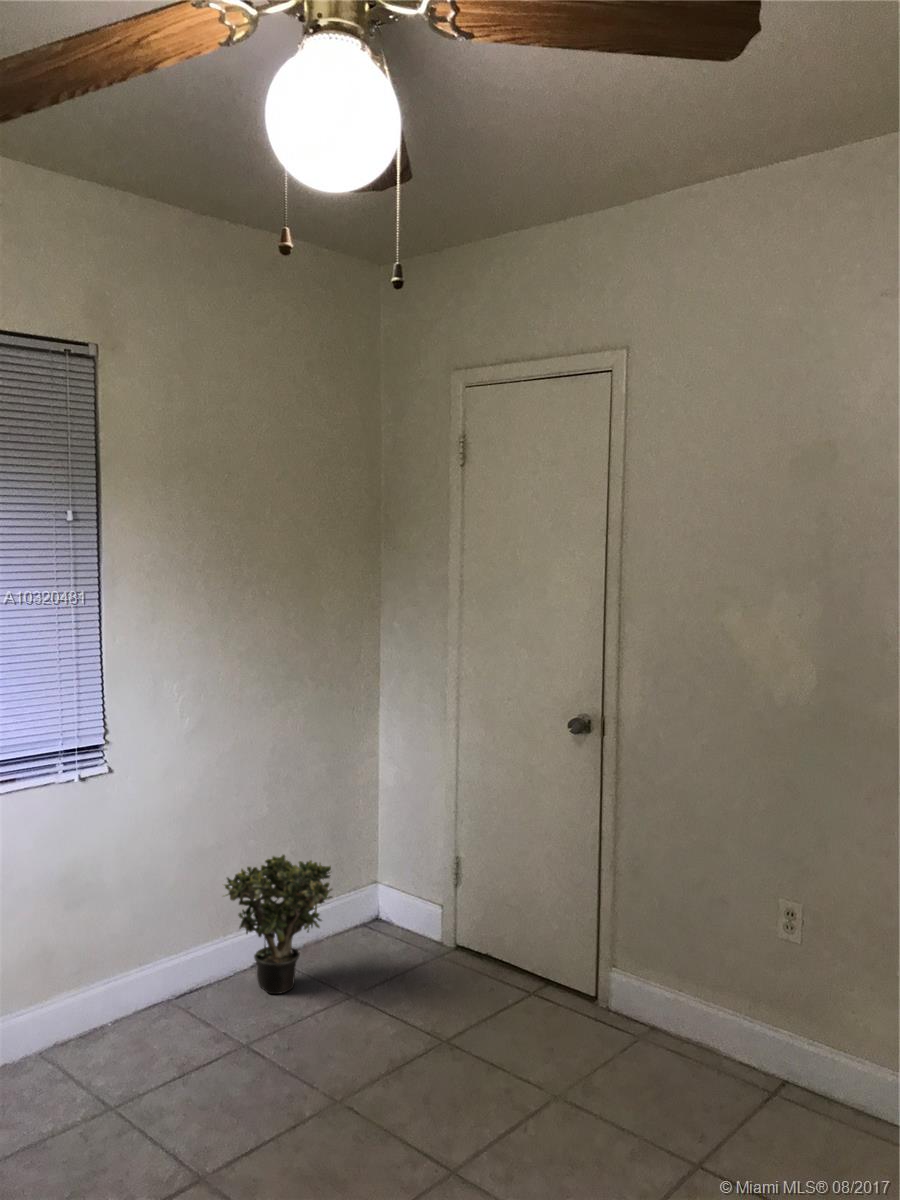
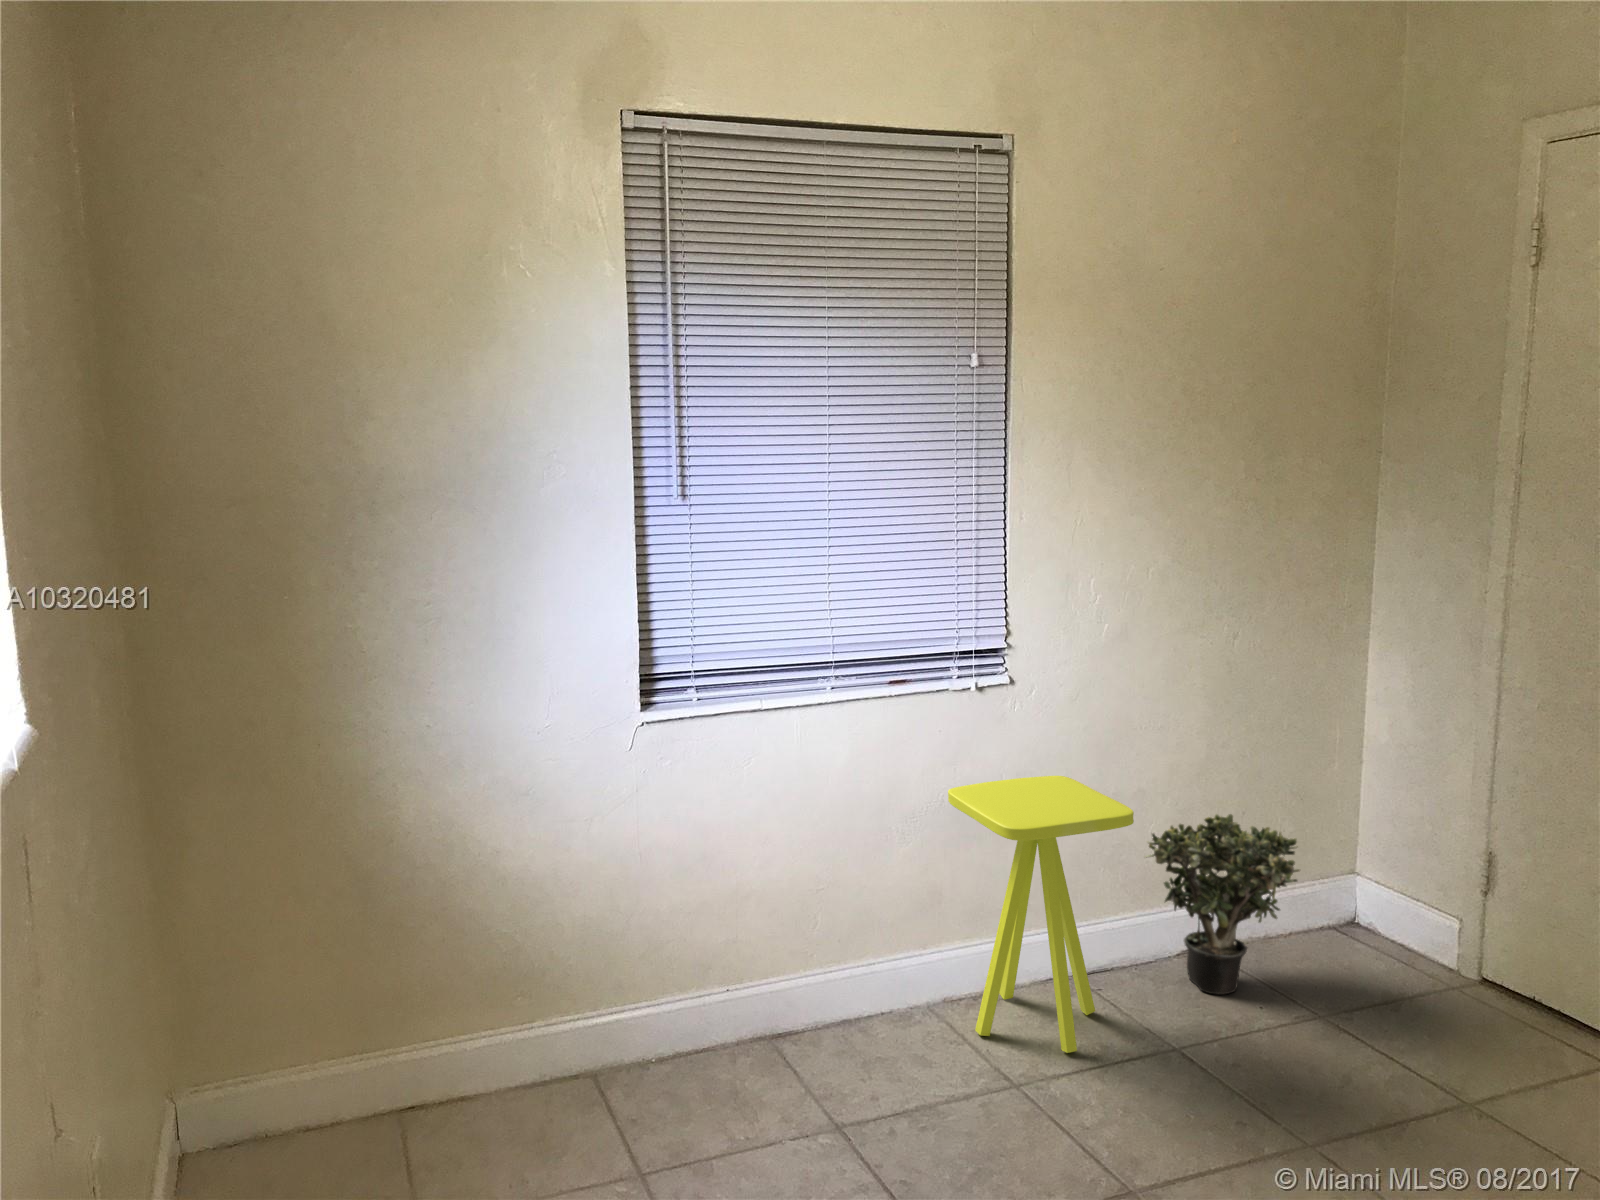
side table: none [55,842,207,1070] -> present [948,776,1134,1053]

